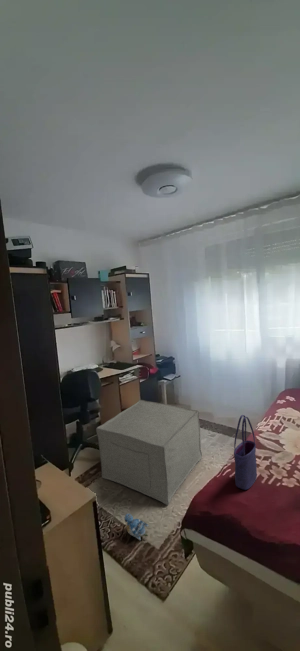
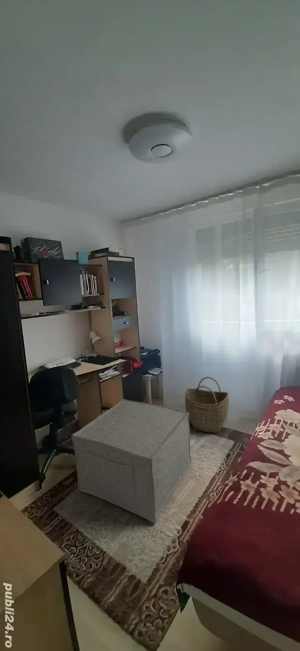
woven basket: none [197,381,238,432] -> present [185,377,229,433]
tote bag: present [234,415,257,490] -> none [241,430,266,521]
plush toy: present [125,514,149,540] -> none [105,539,134,572]

